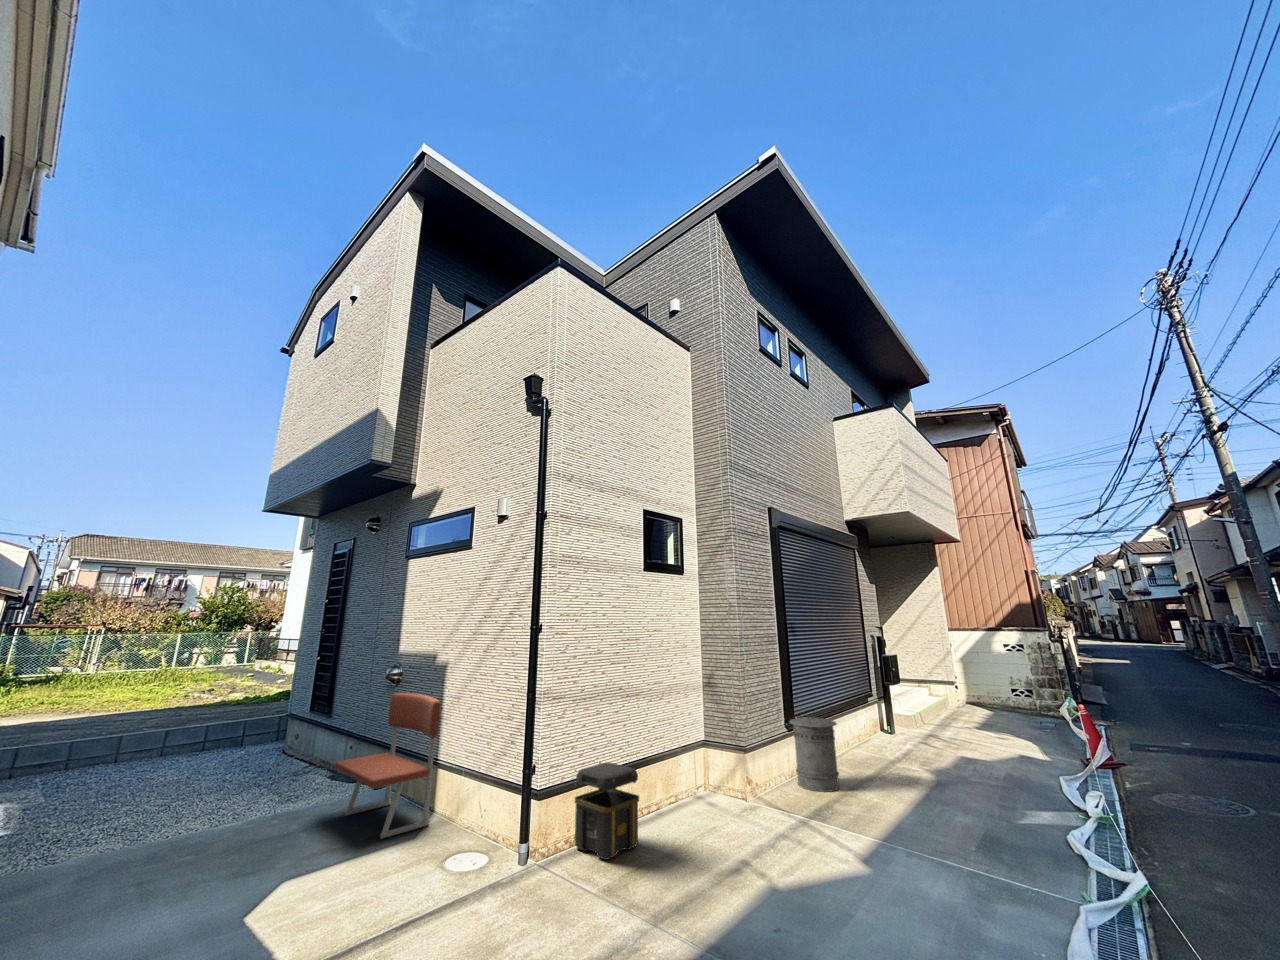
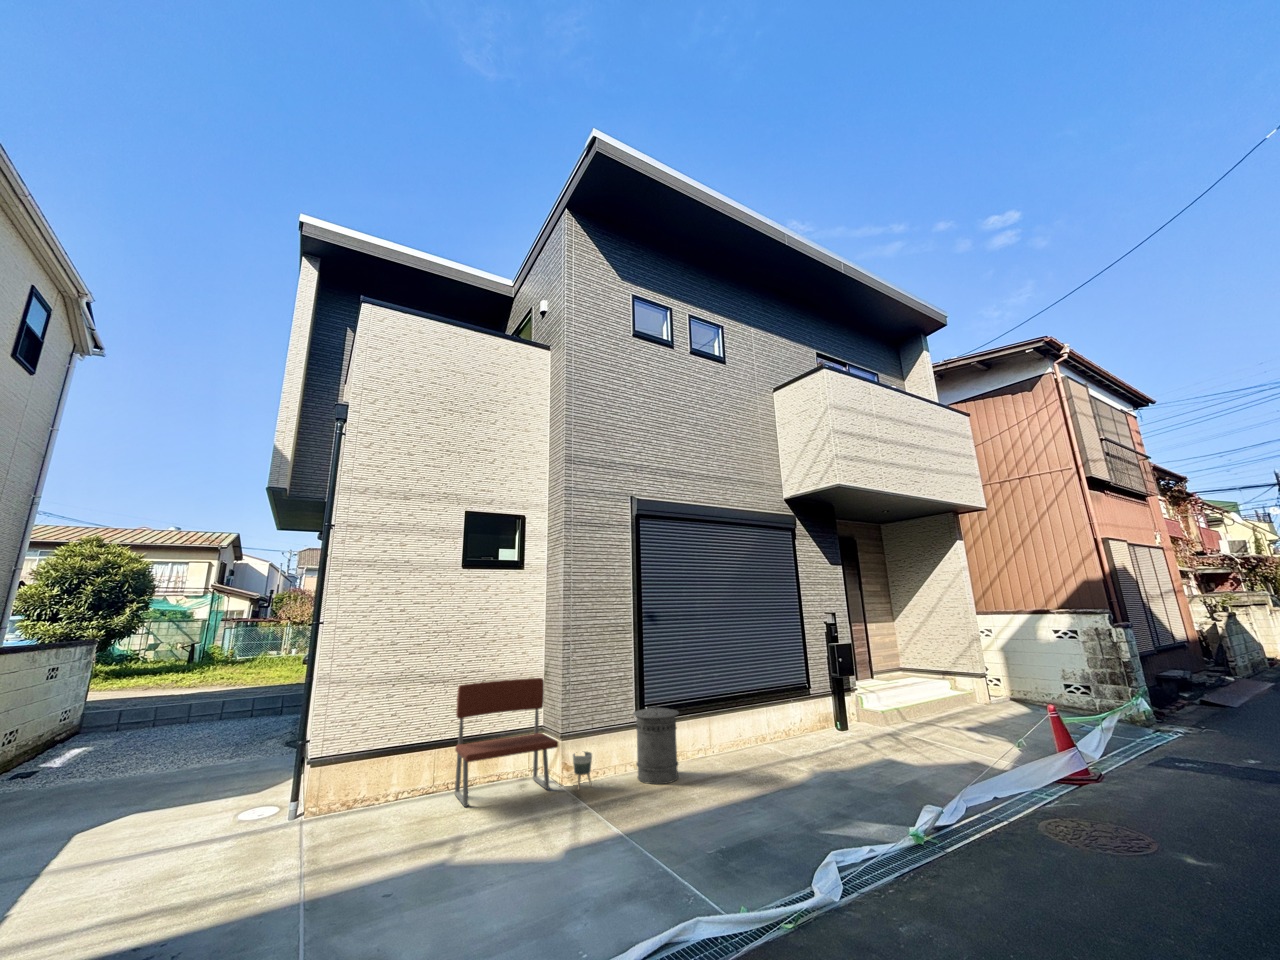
bench: present [335,693,441,839] -> present [454,678,558,807]
toolbox: present [574,763,639,860] -> none [346,740,402,823]
planter: none [758,764,778,804] -> present [573,752,592,790]

